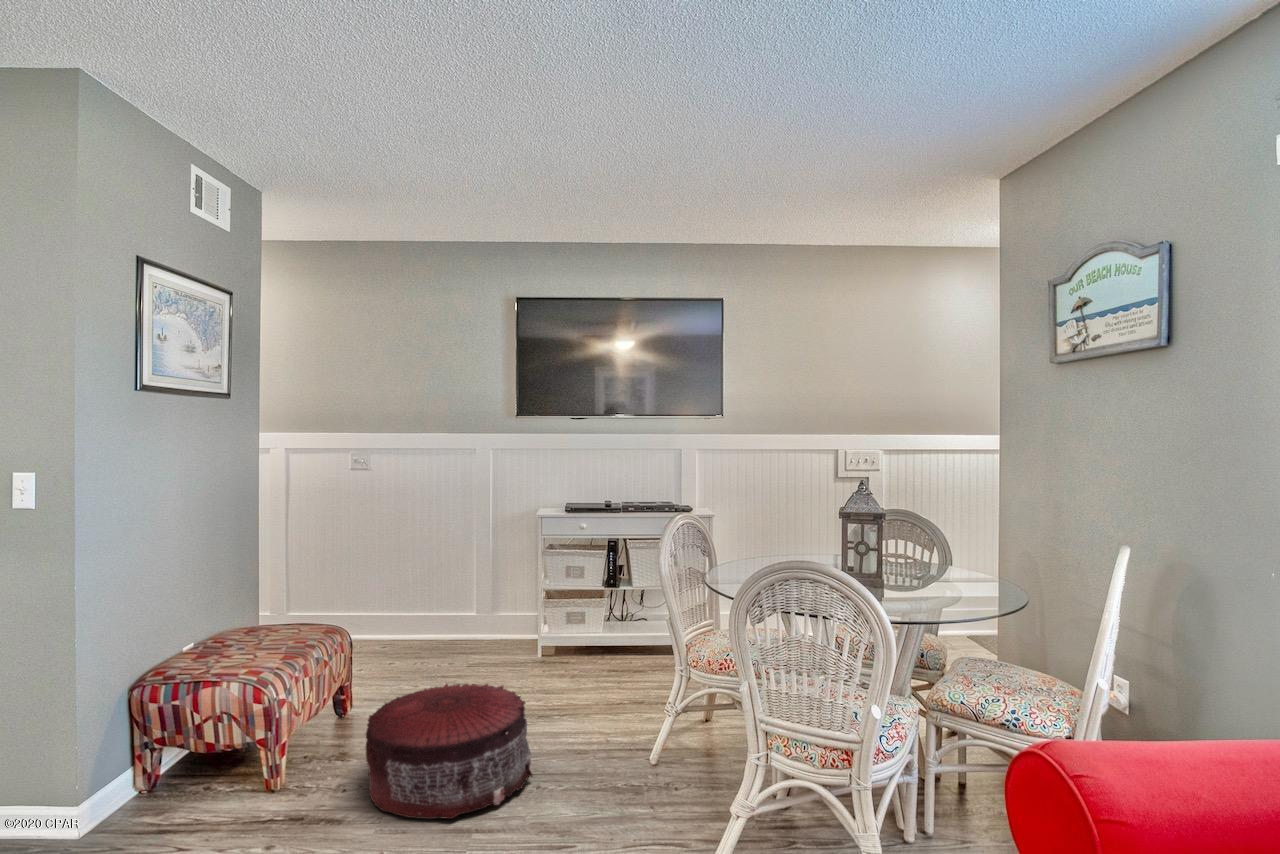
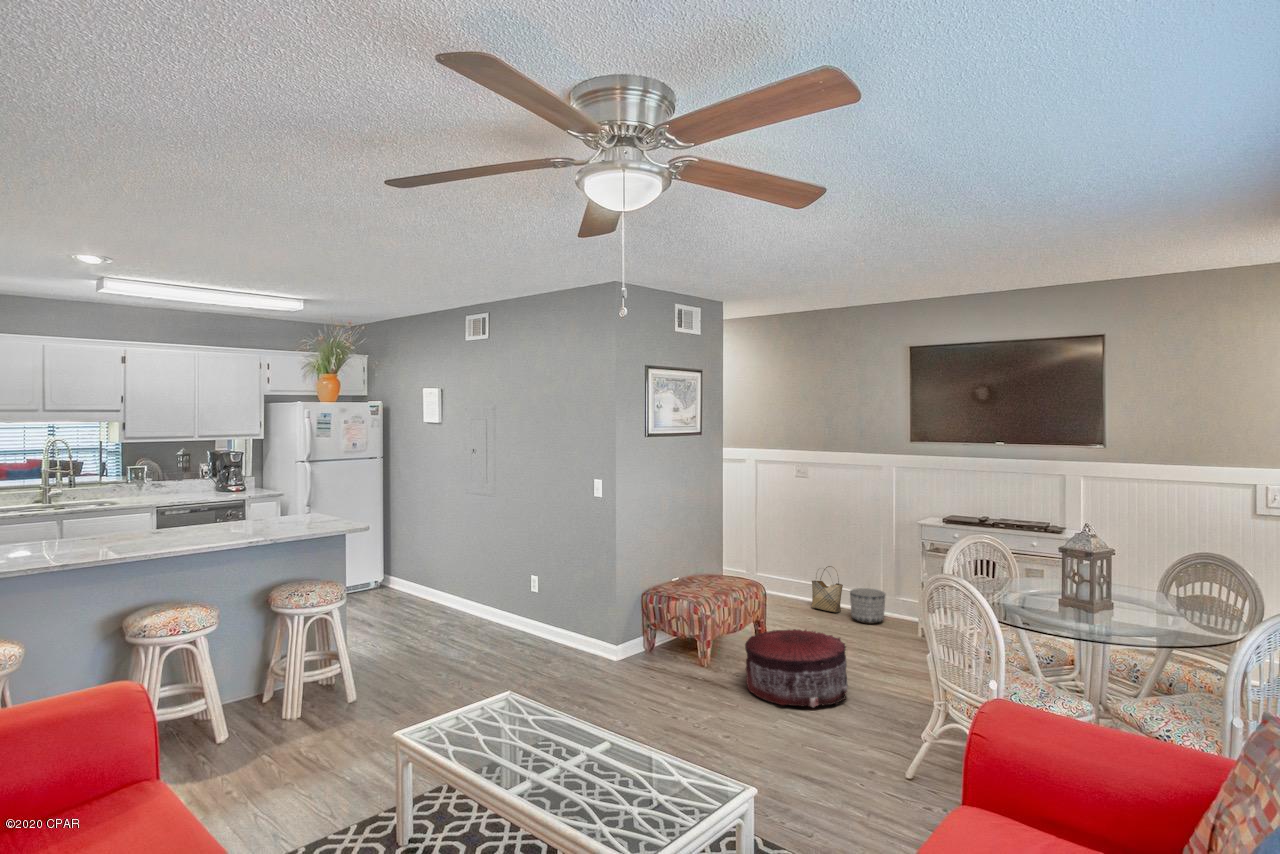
woven basket: none [381,587,427,649] -> present [811,566,843,612]
planter: none [442,608,488,656] -> present [850,588,886,624]

